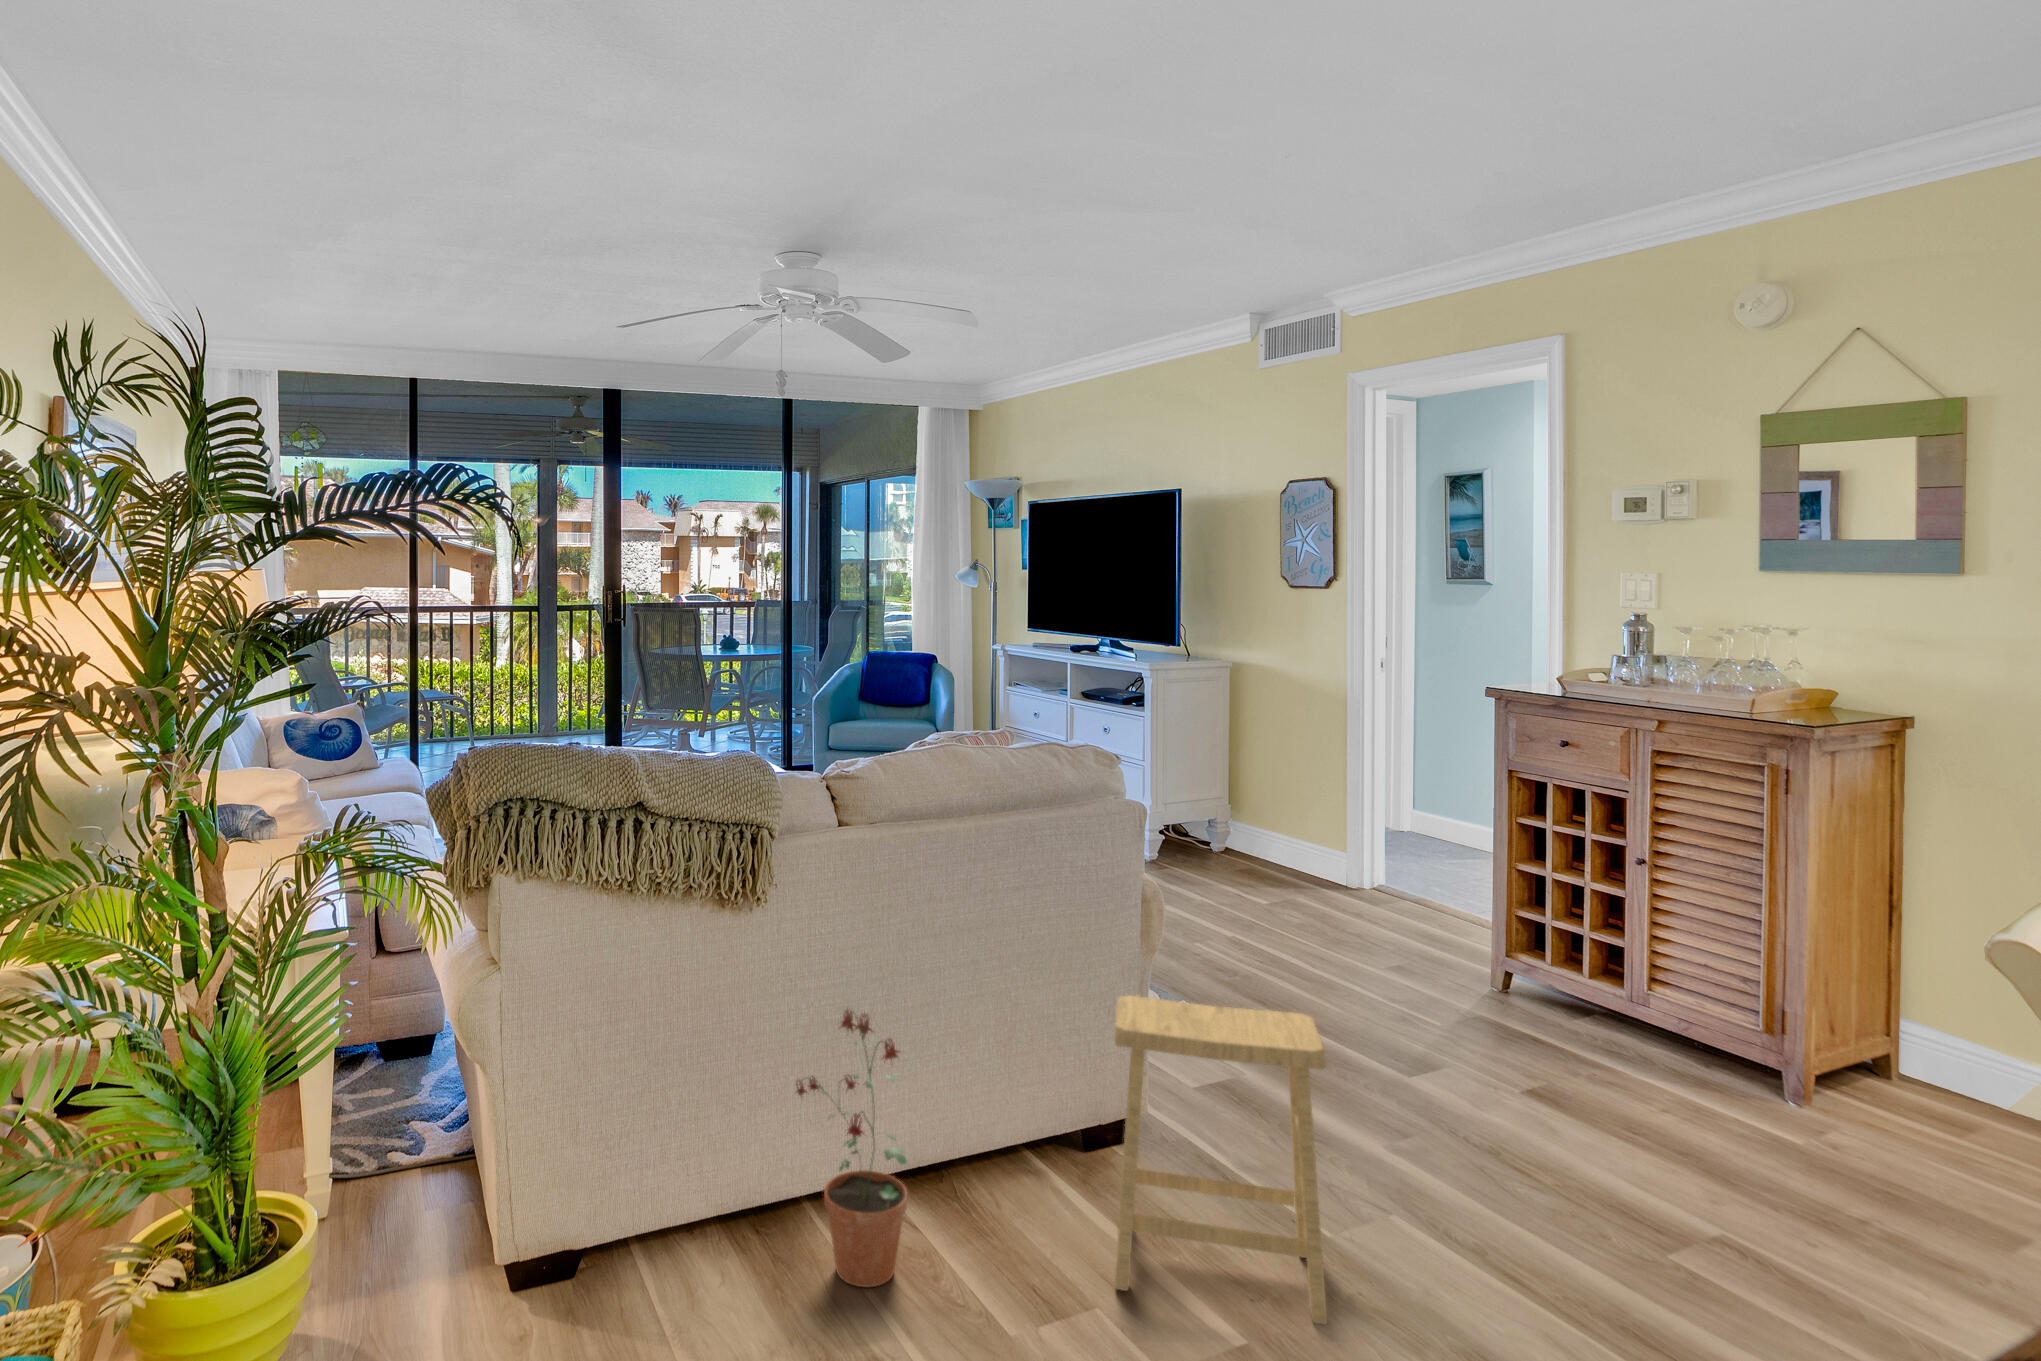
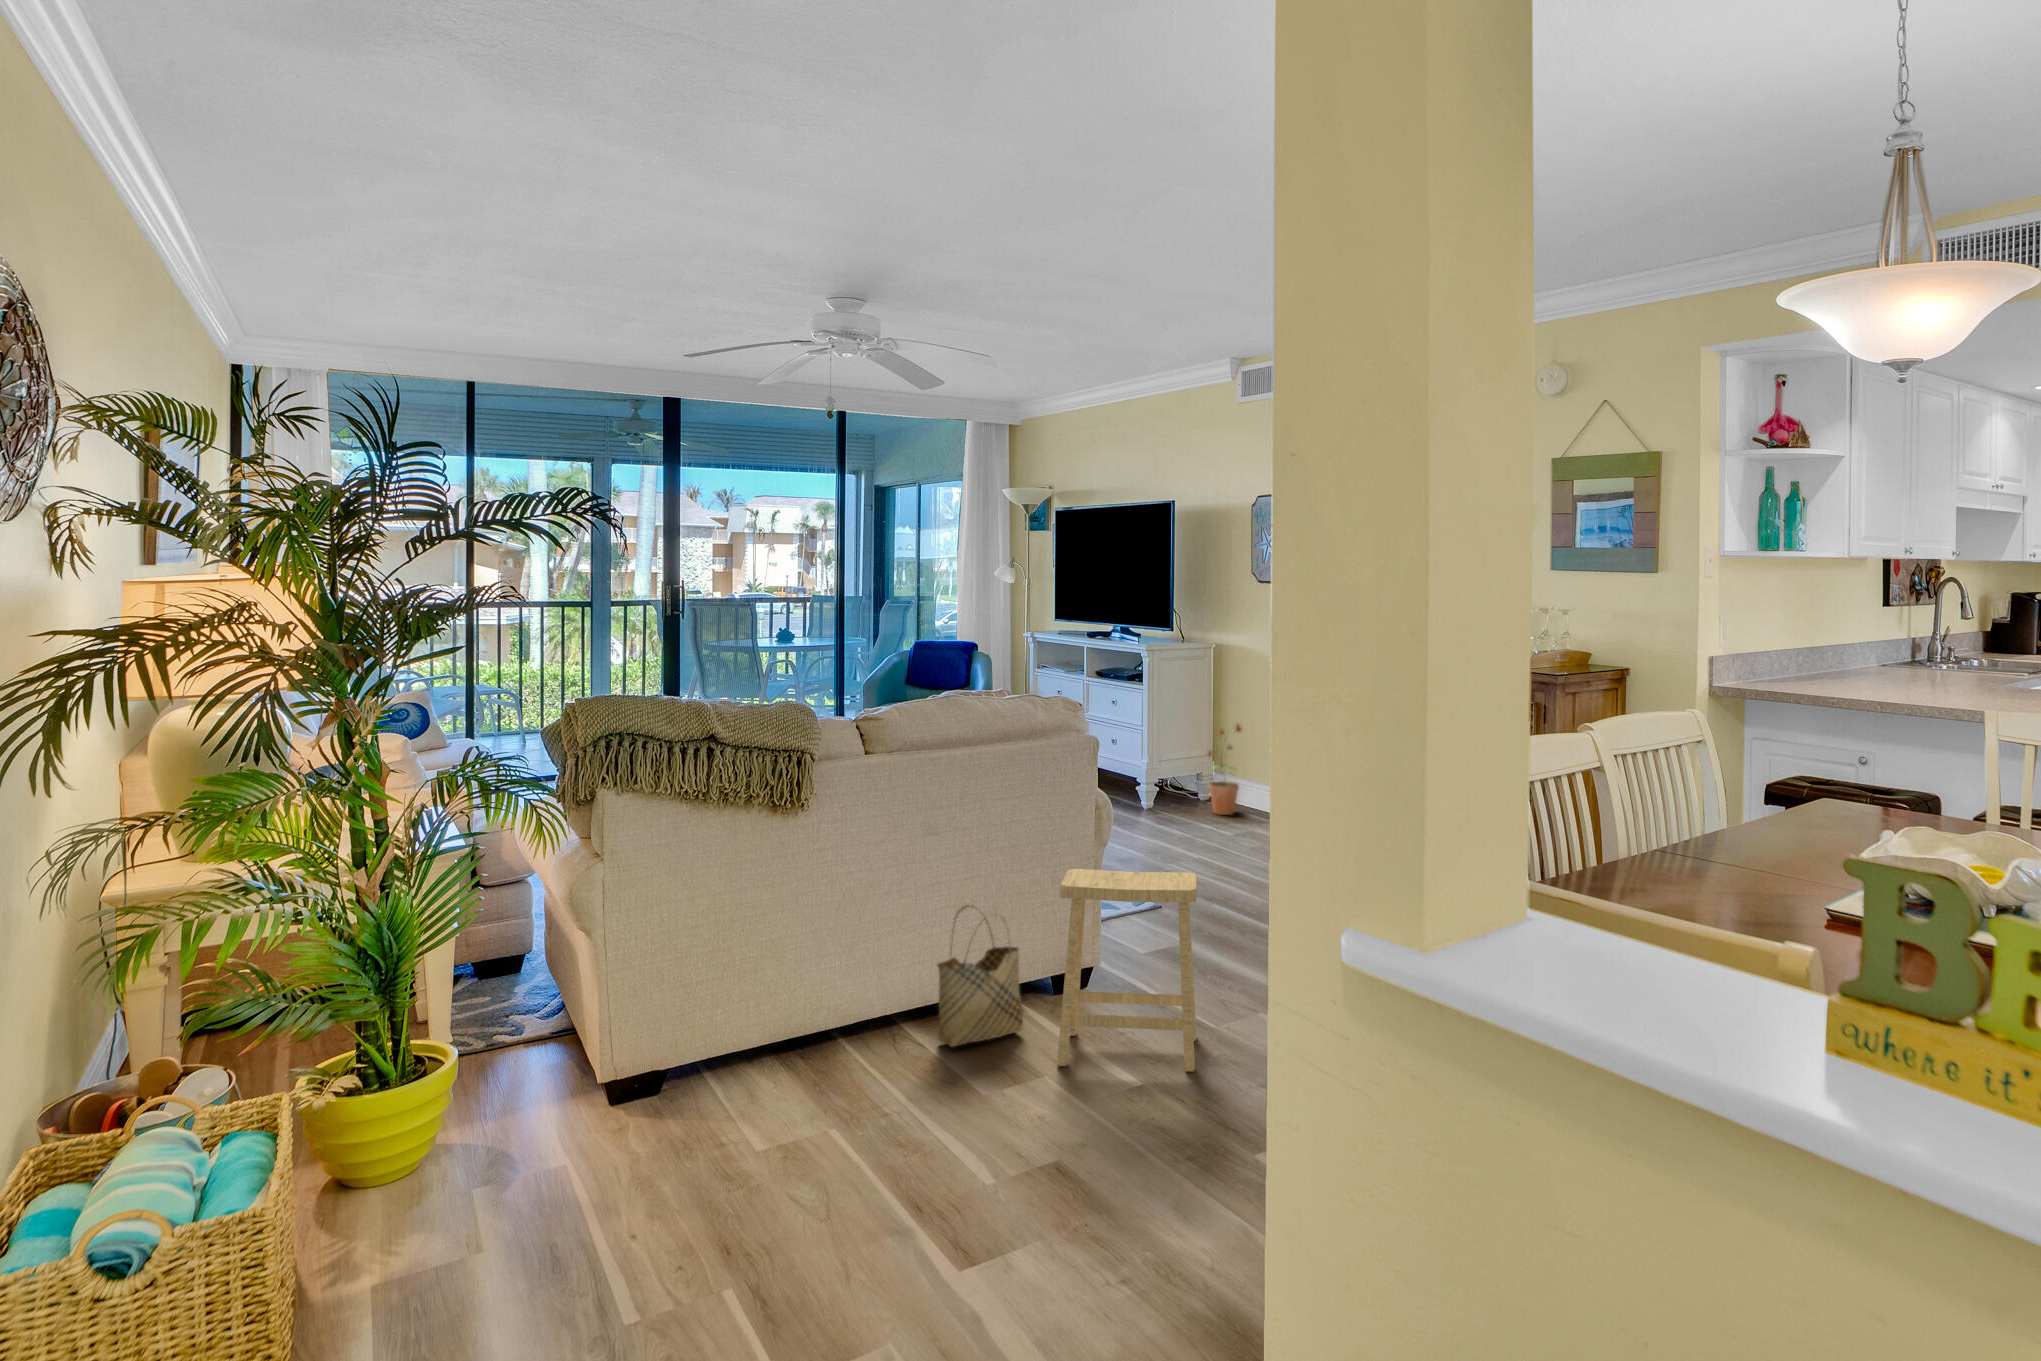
potted plant: present [795,1010,907,1287] -> present [1208,724,1242,815]
woven basket: none [938,1032,1054,1238] -> present [938,906,1023,1047]

